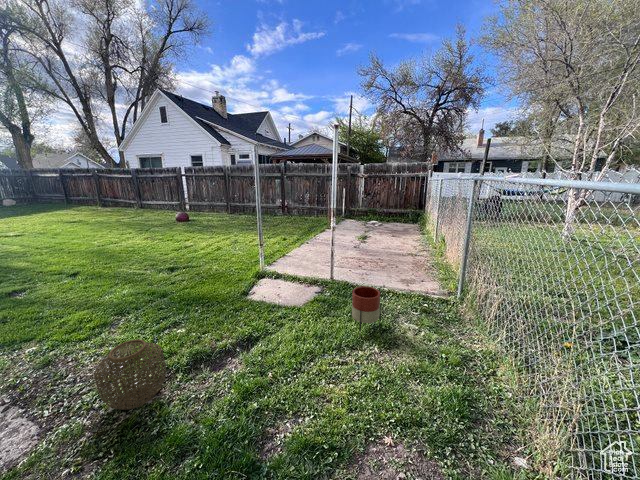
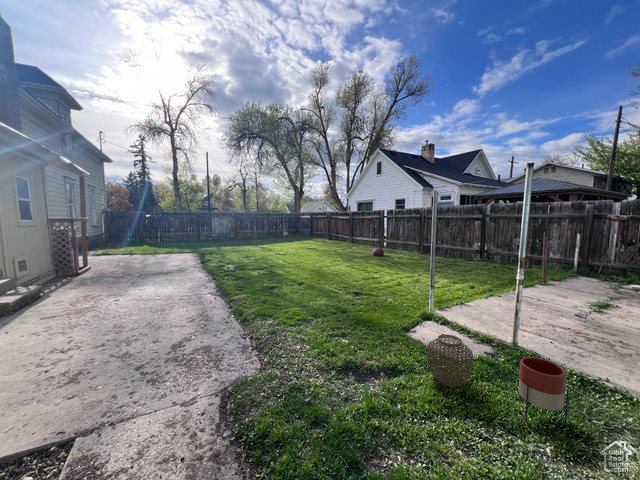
woven basket: present [94,340,166,410] -> present [427,334,473,387]

